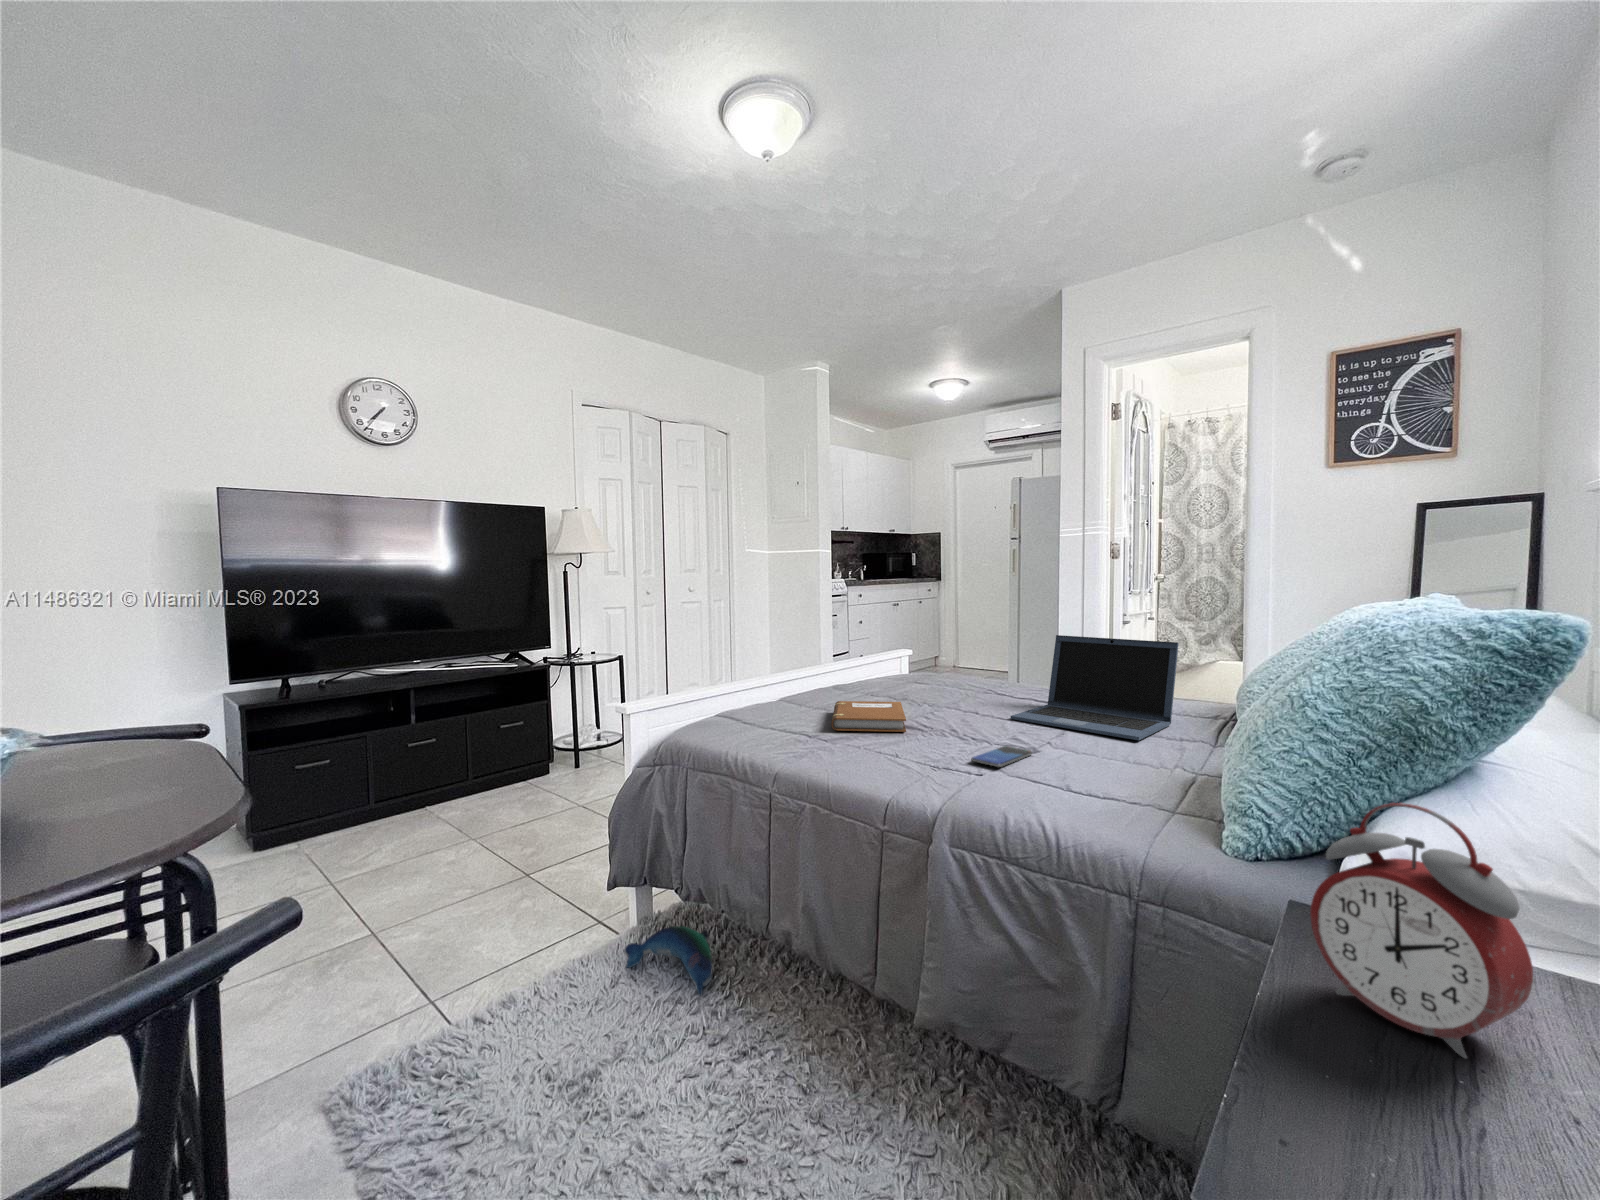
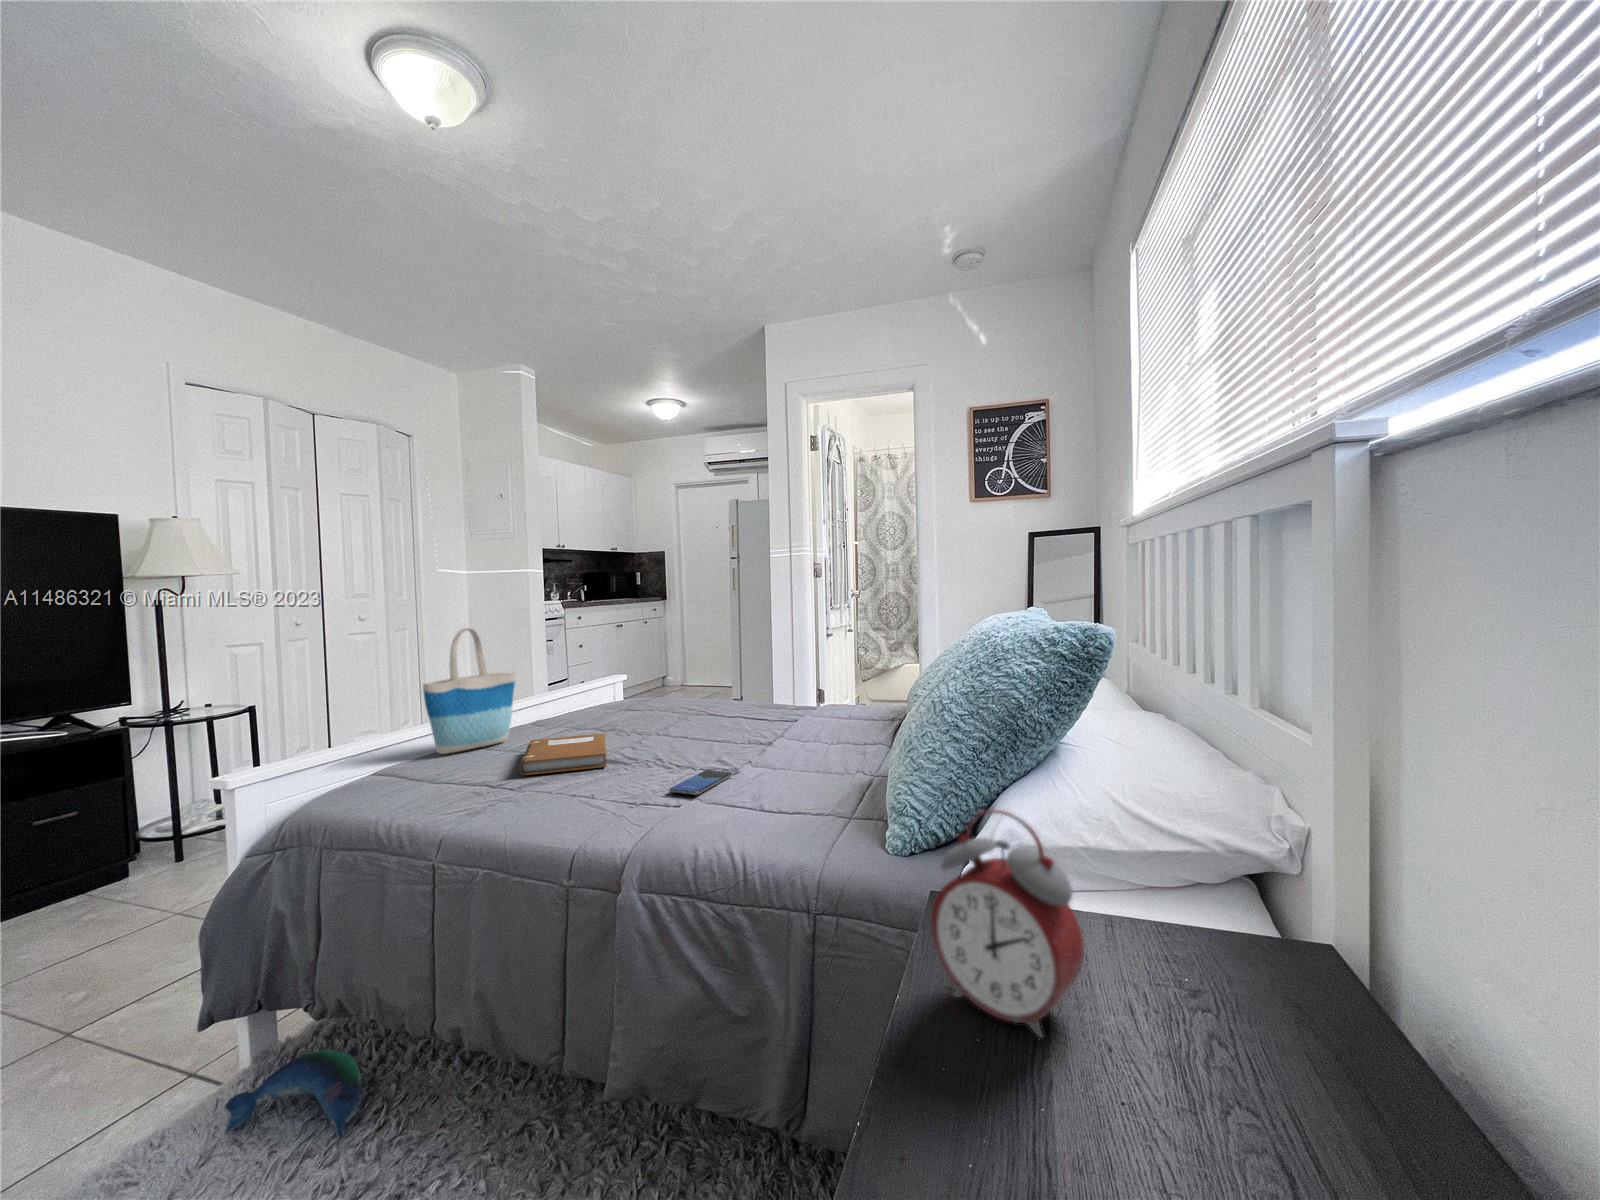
tote bag: none [752,598,823,706] -> present [423,628,516,754]
laptop: present [1011,635,1179,740] -> none [717,652,860,748]

